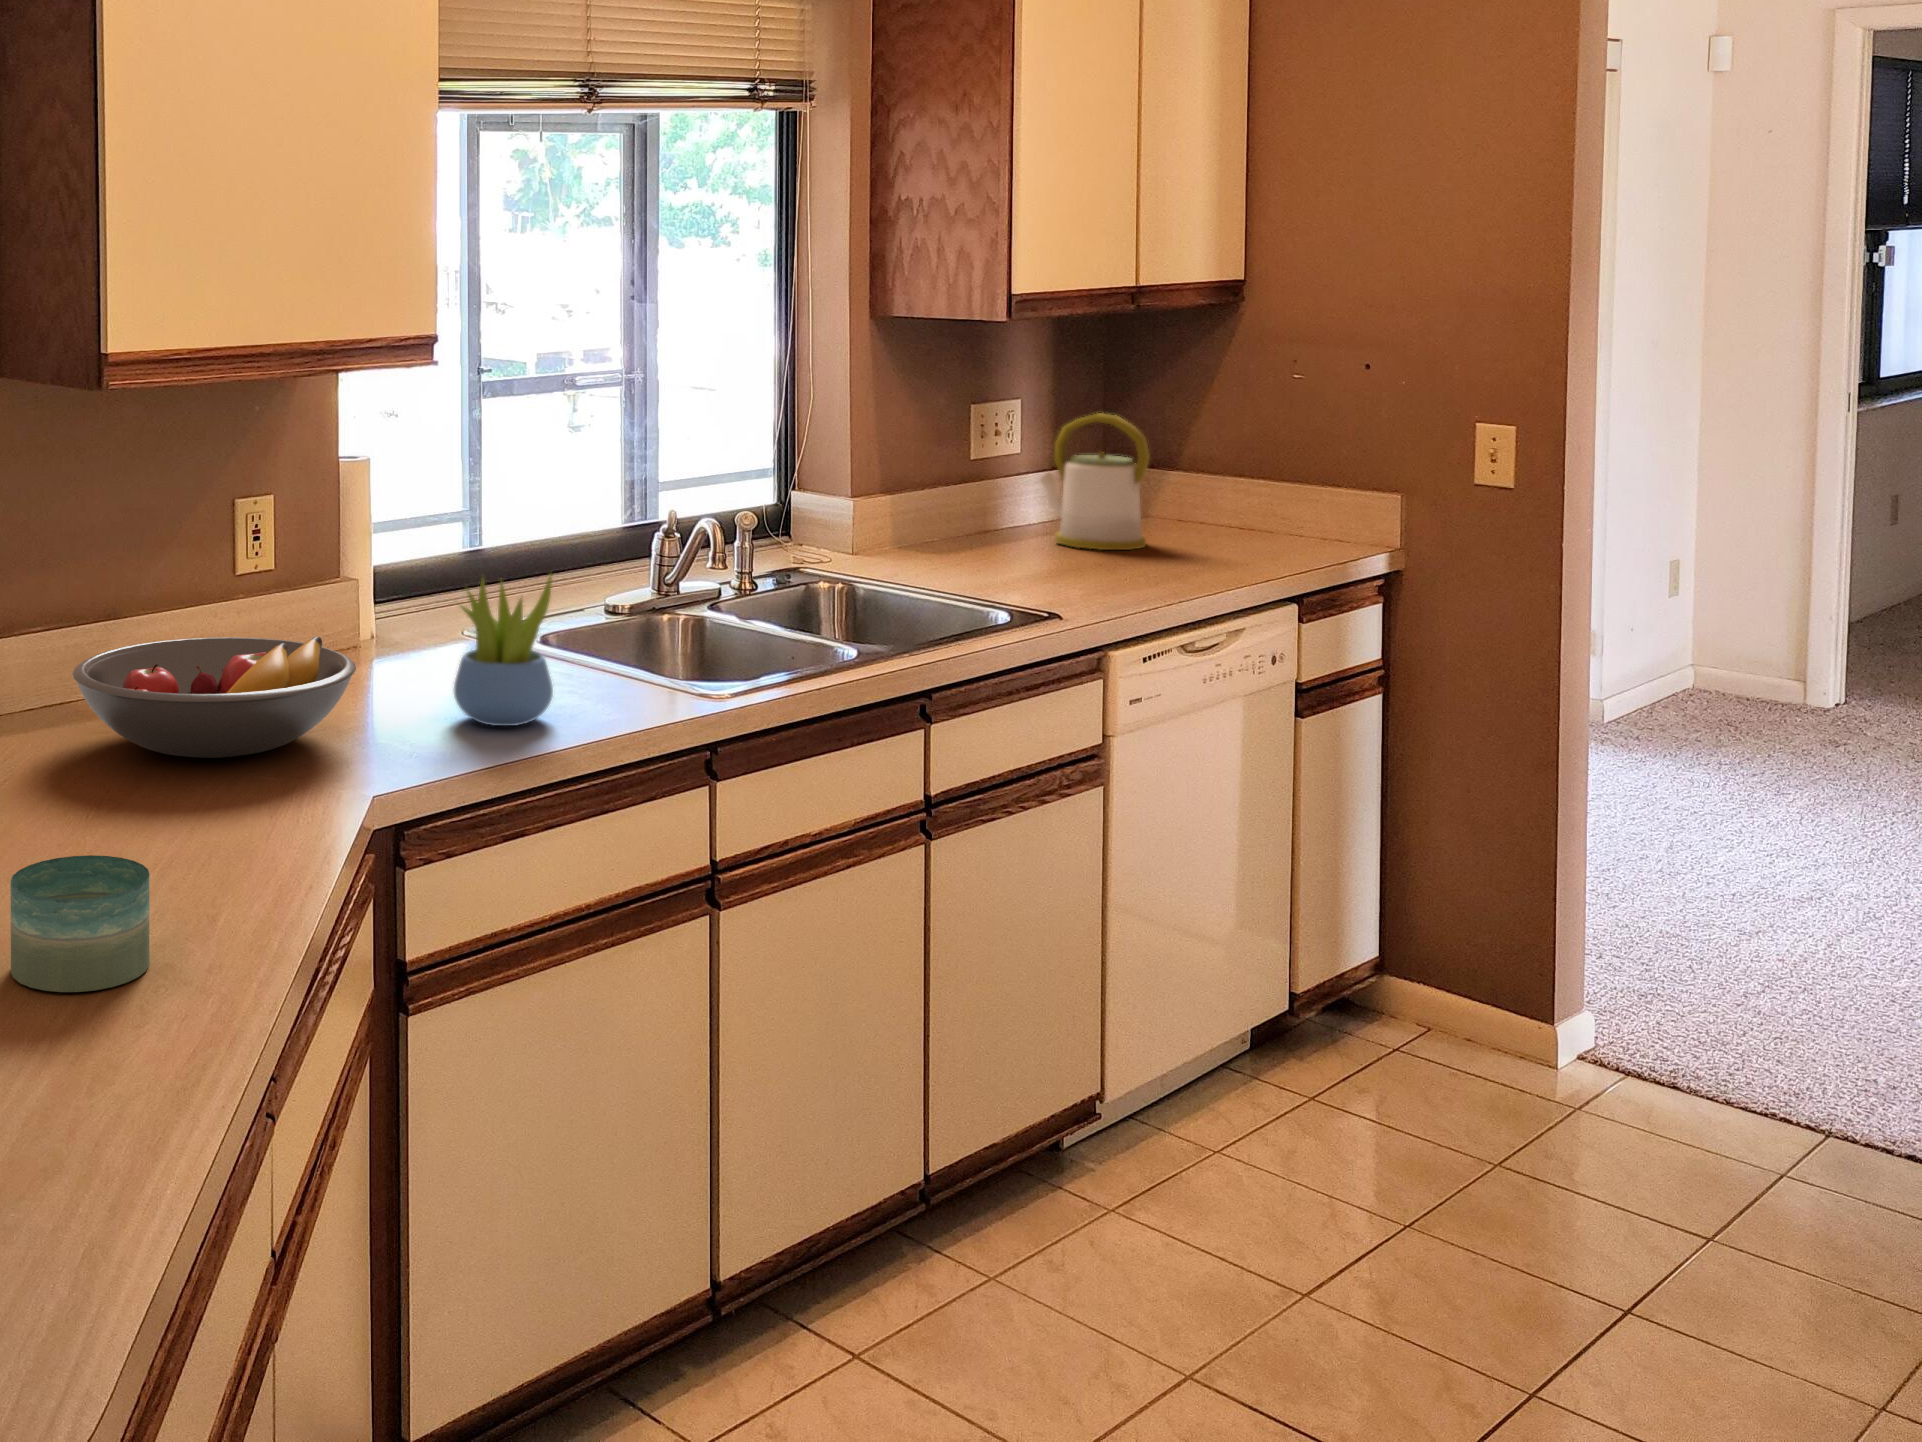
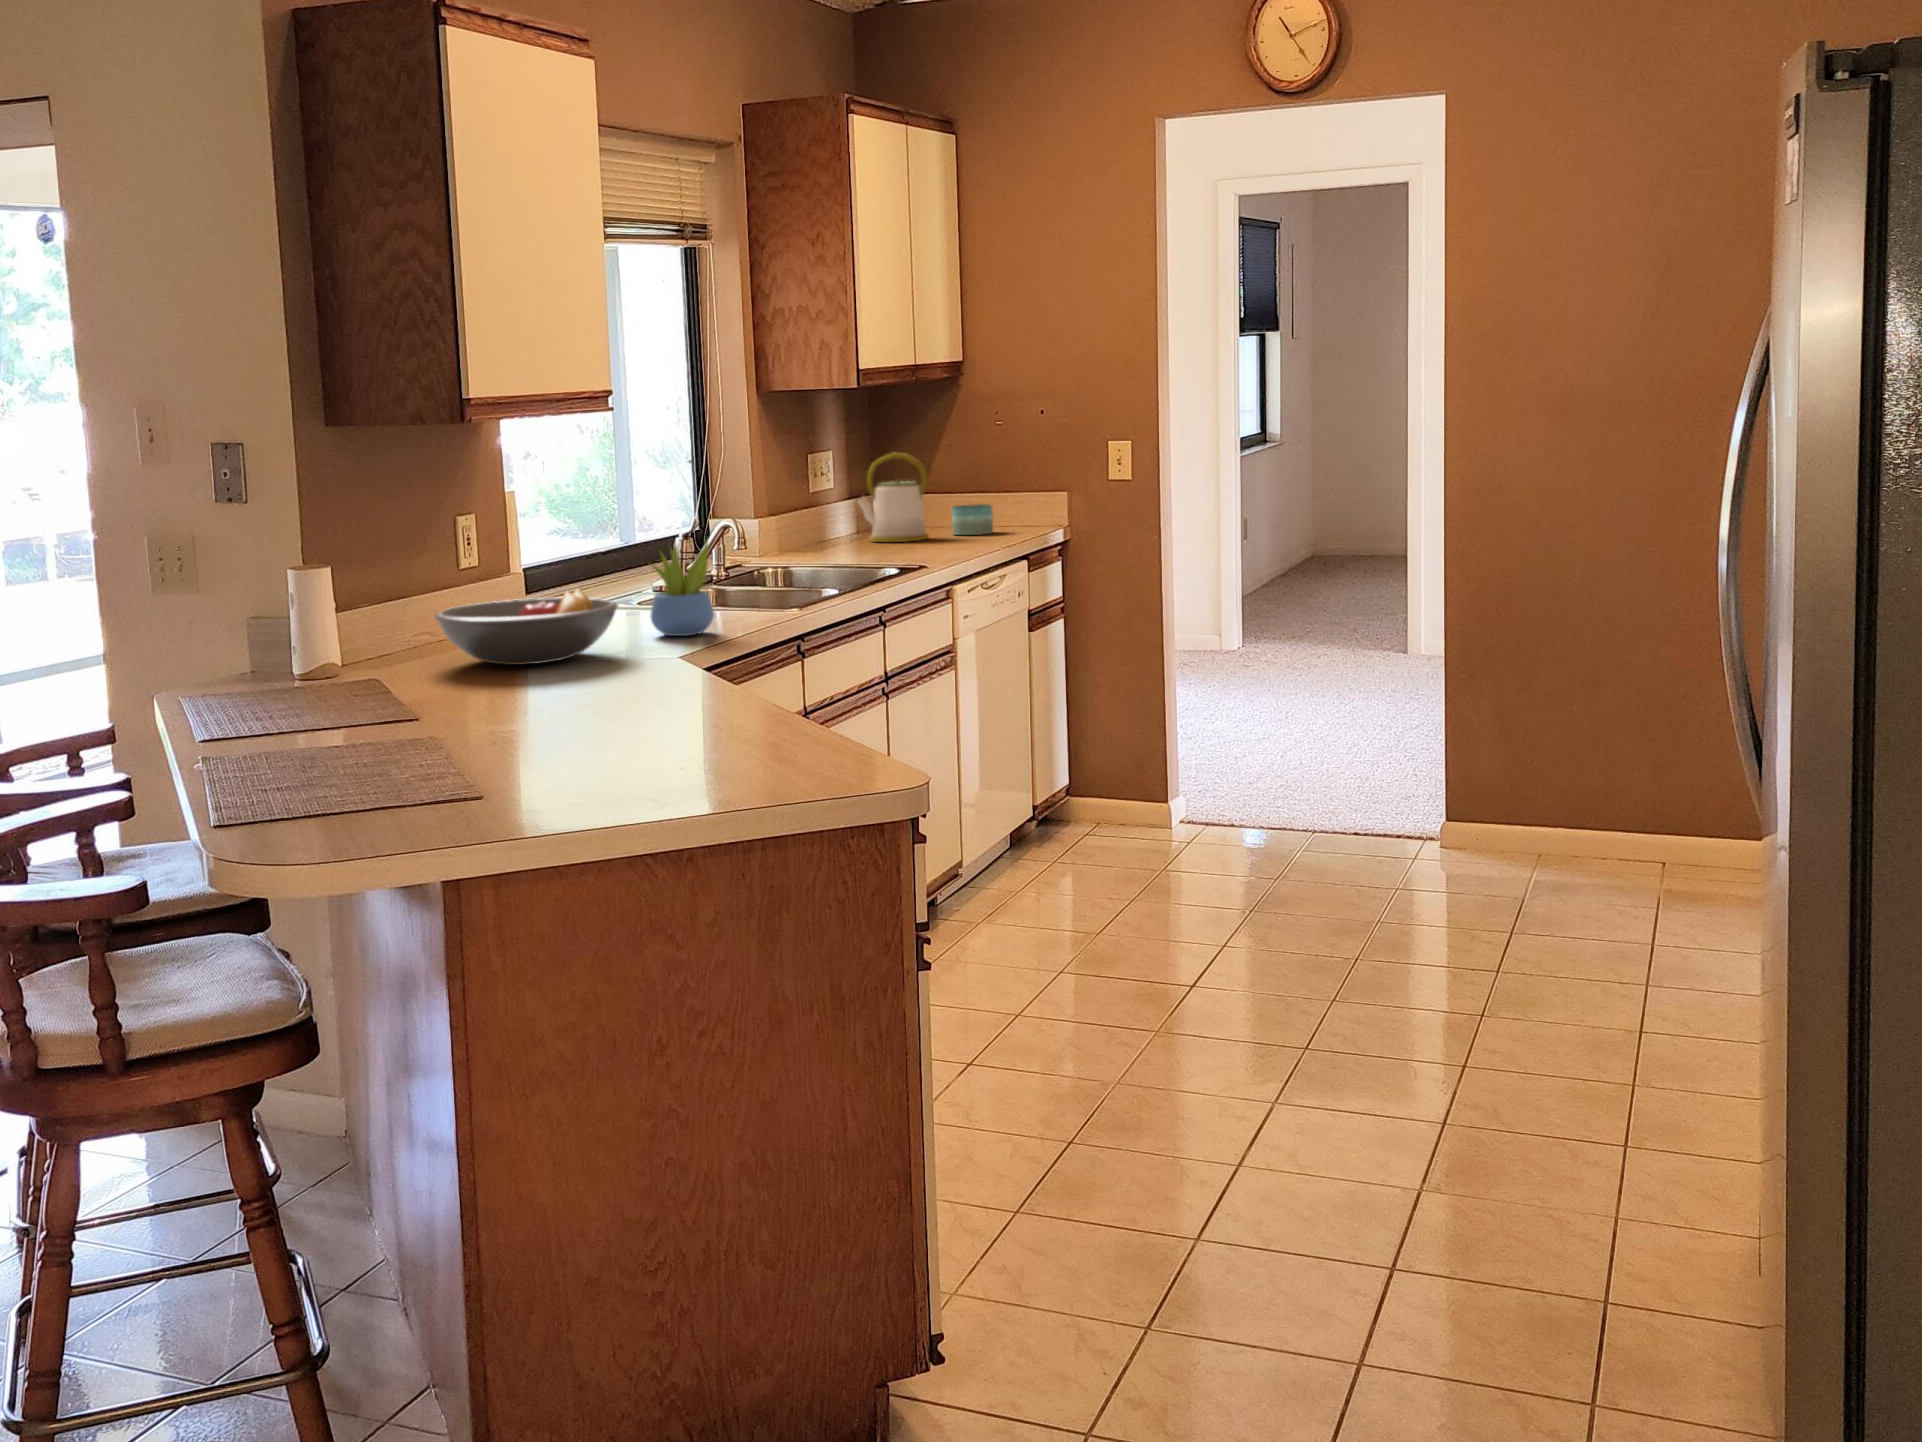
candle: present [11,855,150,992] -> present [952,504,993,535]

